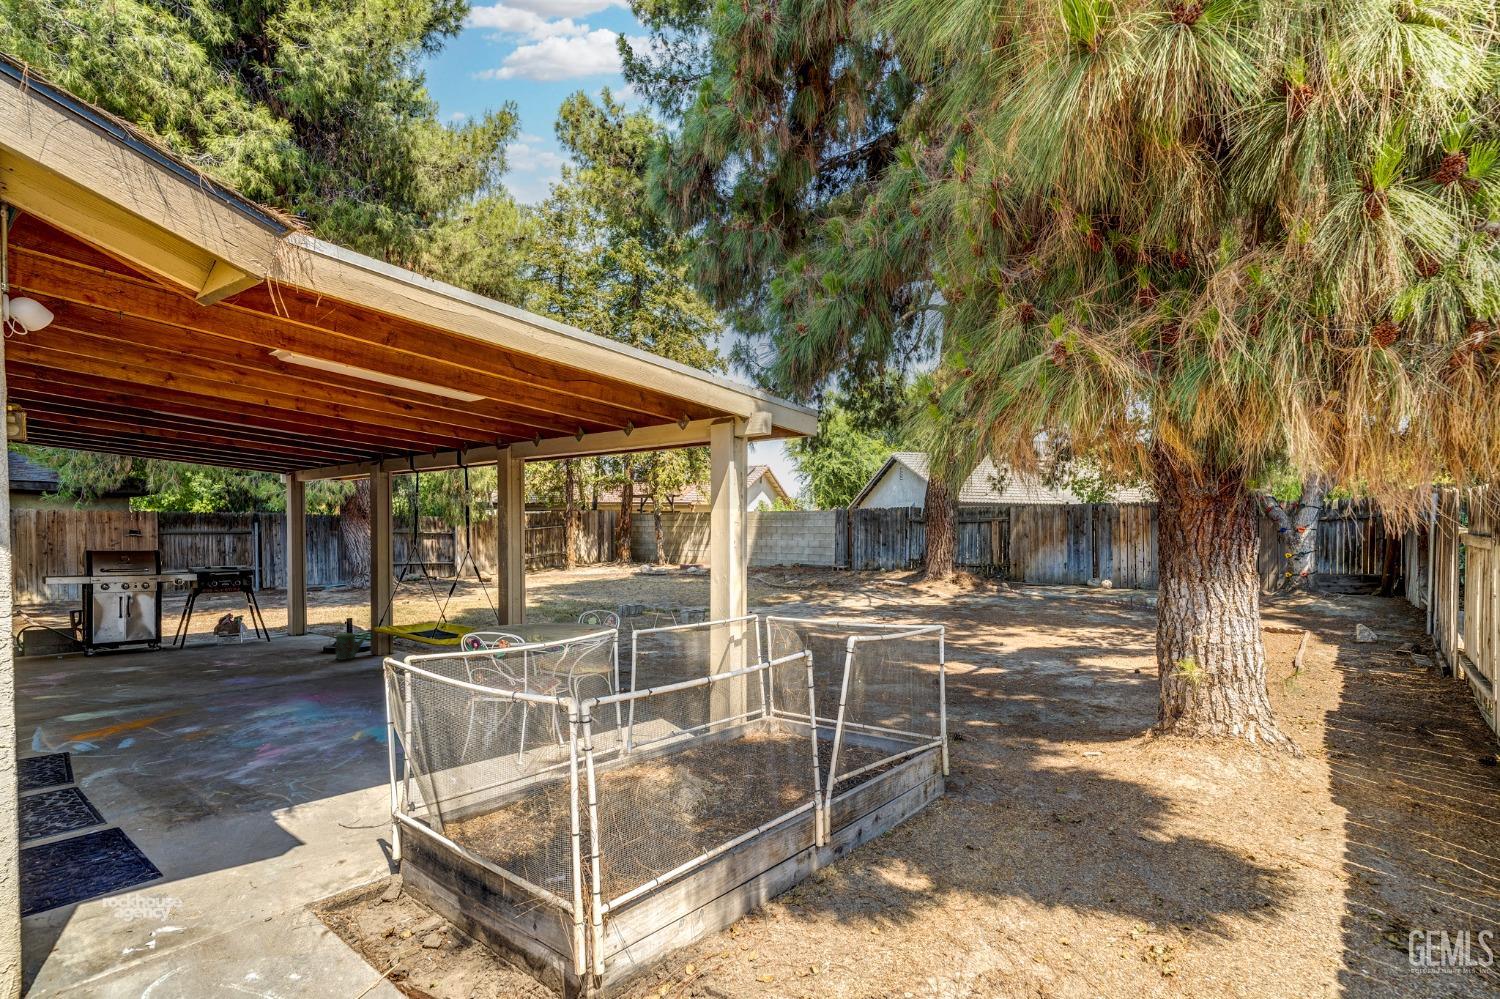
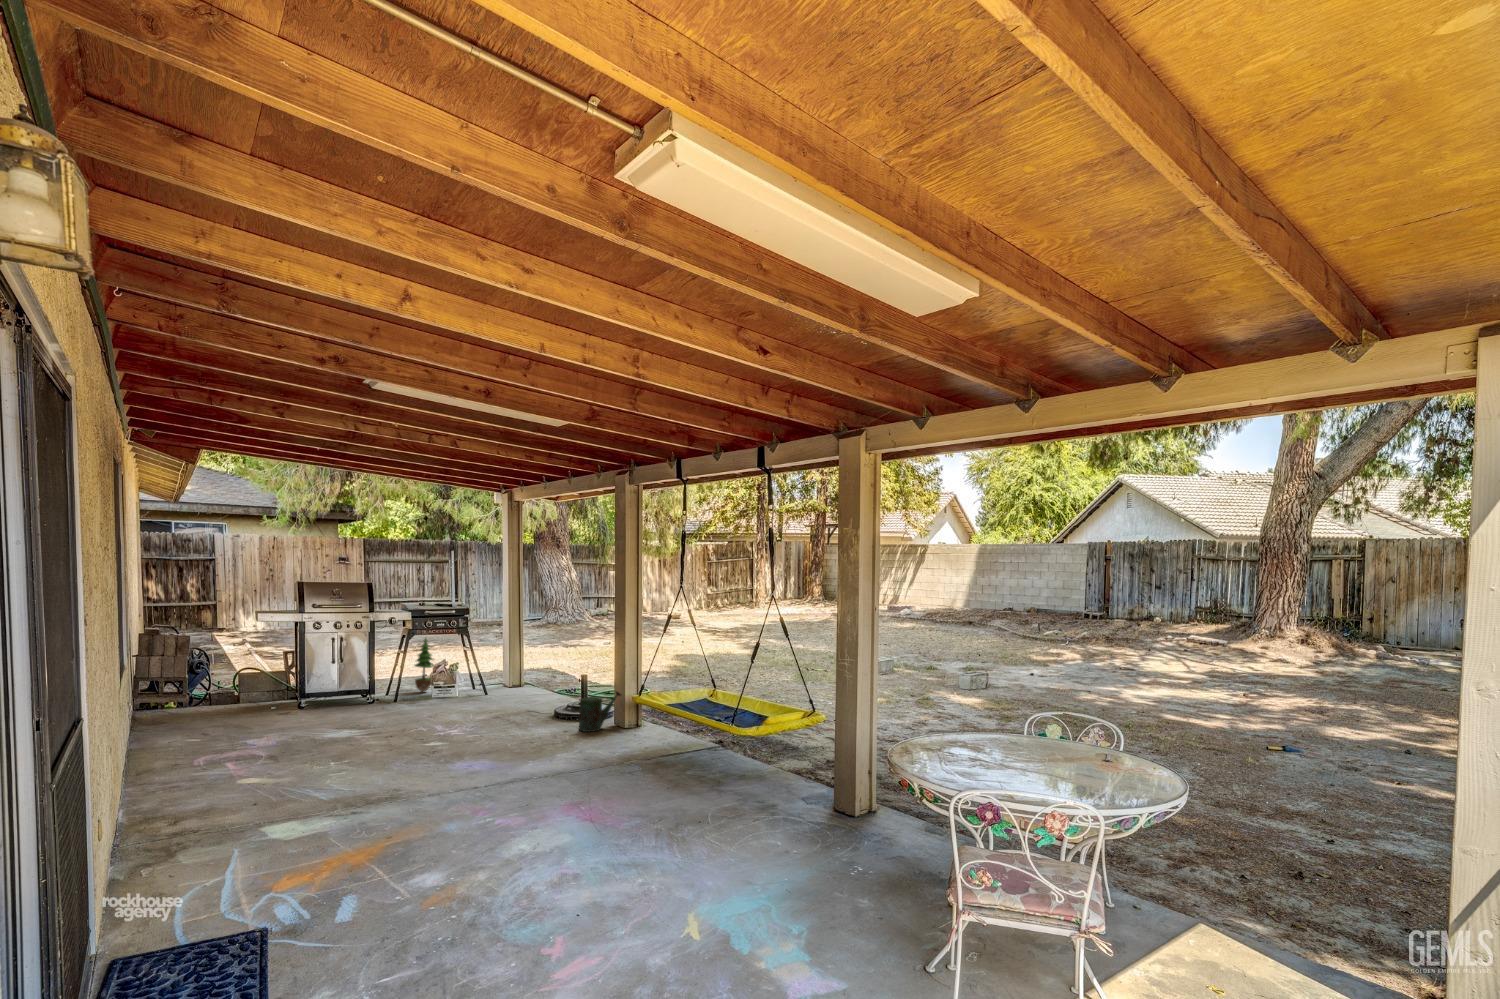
potted tree: none [200,595,220,642] -> present [415,638,434,692]

